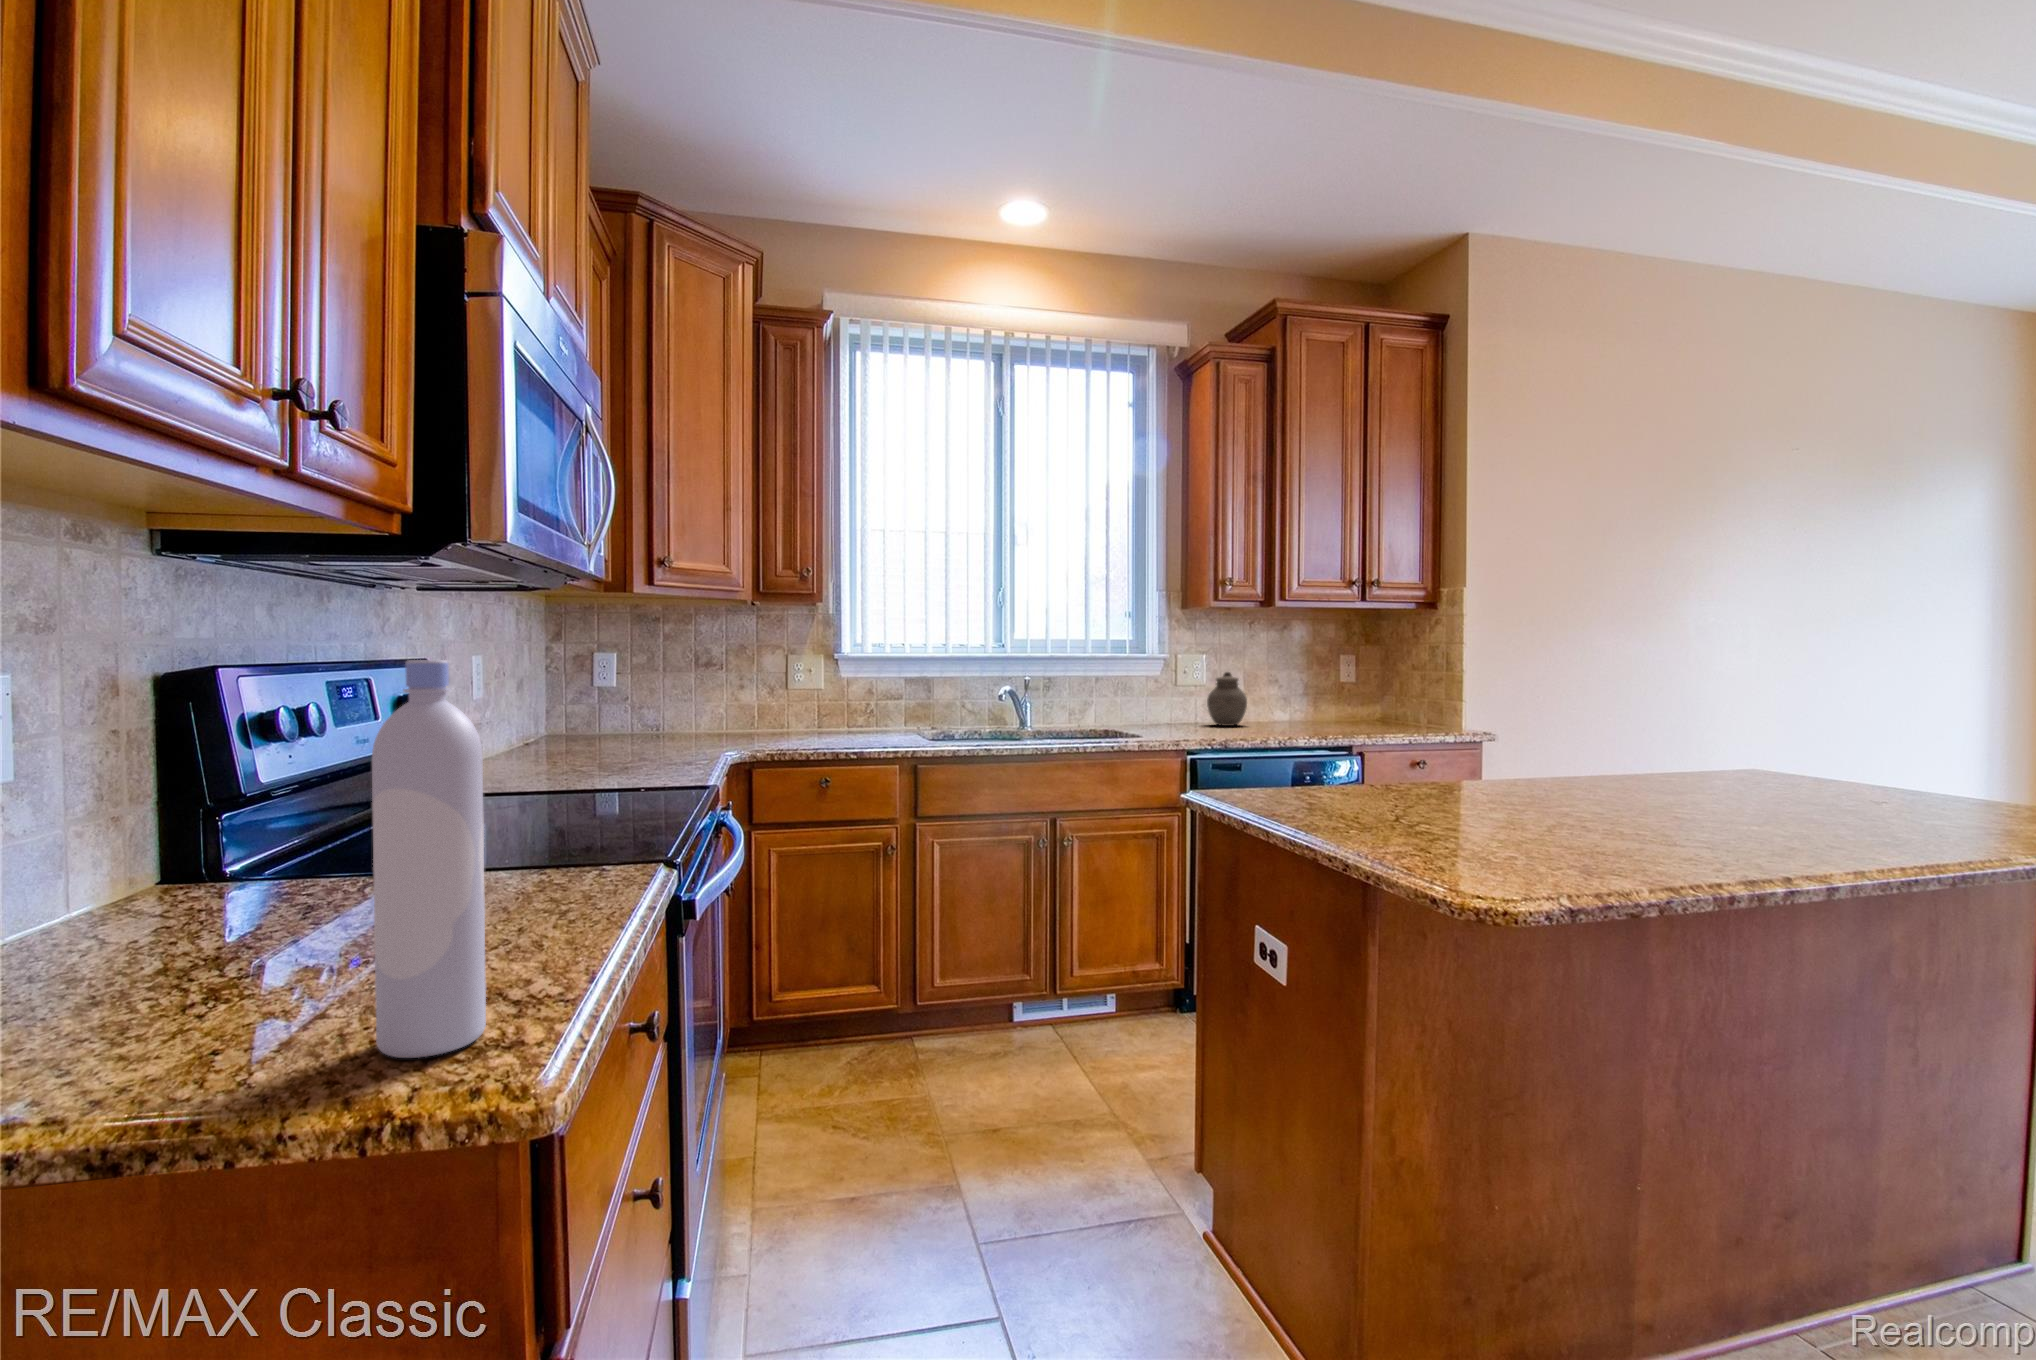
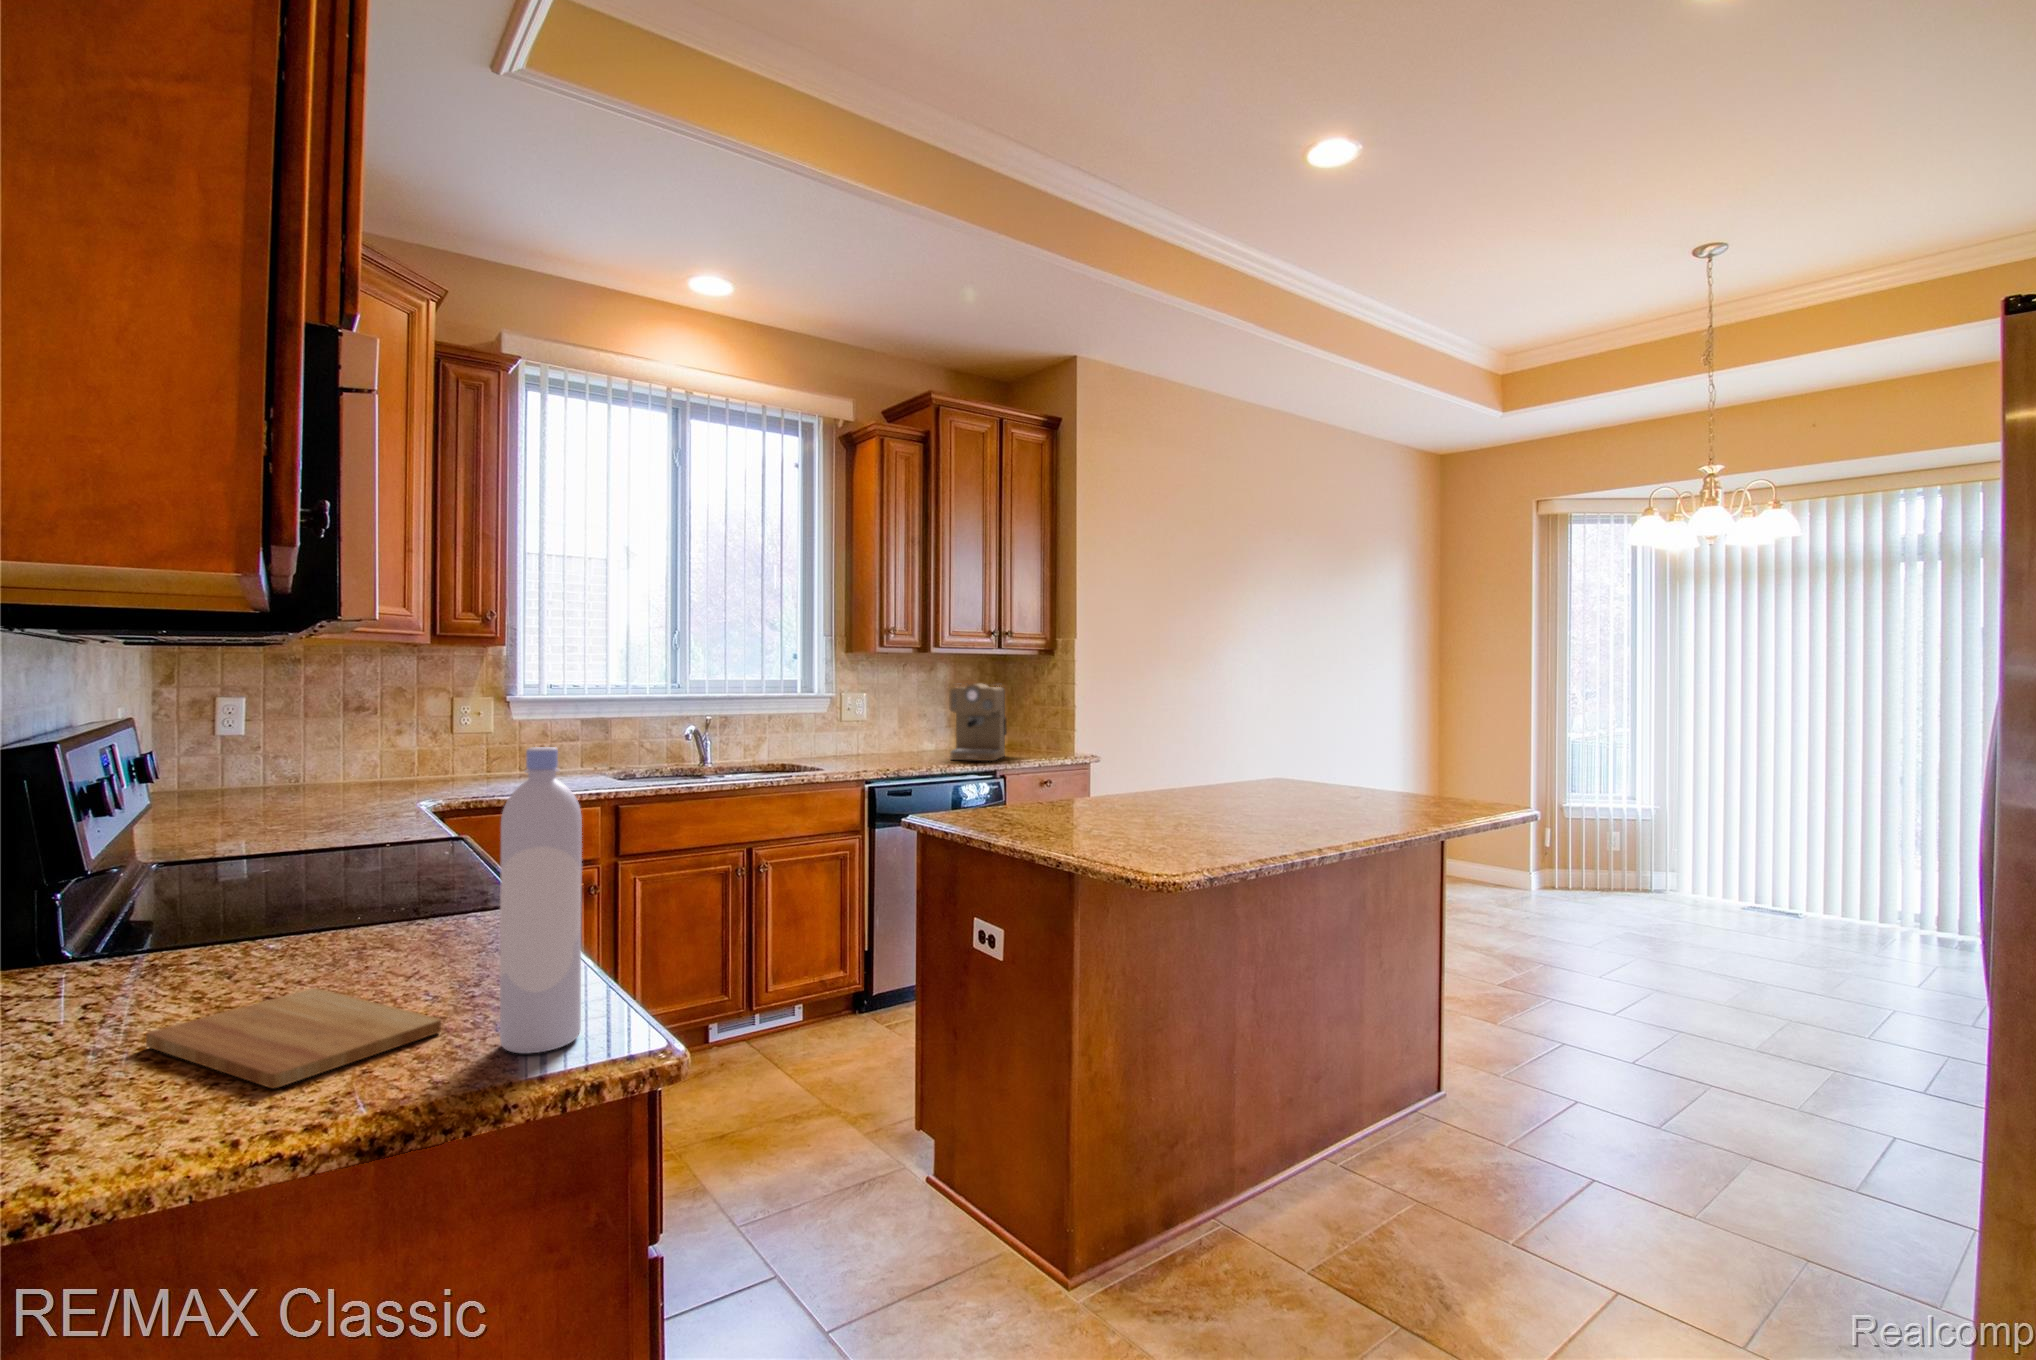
coffee maker: none [1295,643,1368,735] -> present [949,684,1007,761]
jar: present [1207,672,1247,726] -> none [870,708,905,756]
cutting board: none [123,935,371,1056] -> present [146,988,441,1088]

